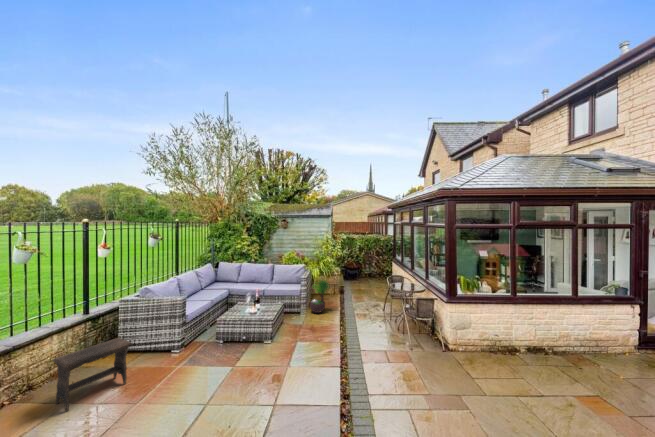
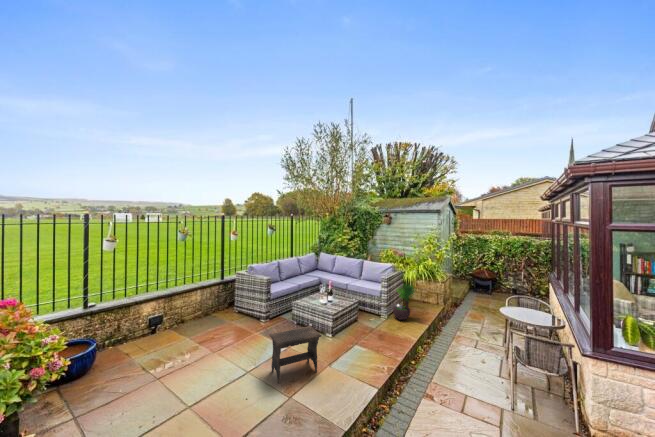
footstool: present [52,338,132,412] -> present [270,326,321,383]

